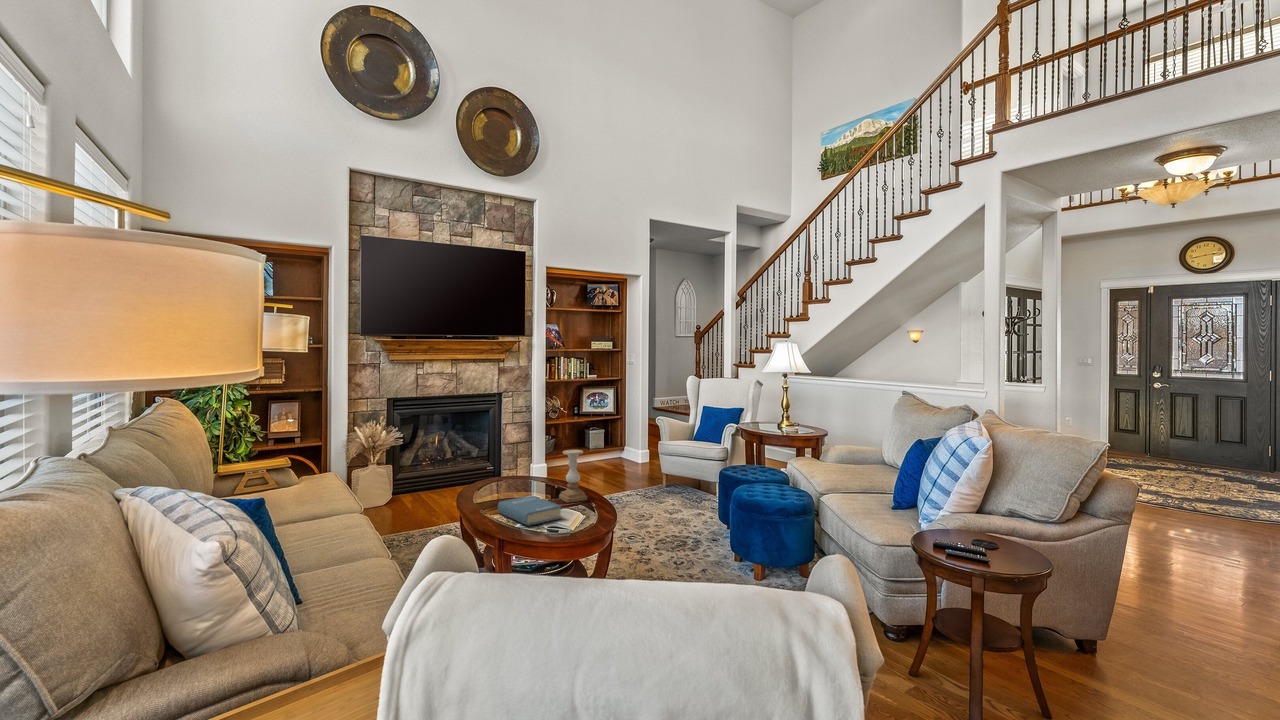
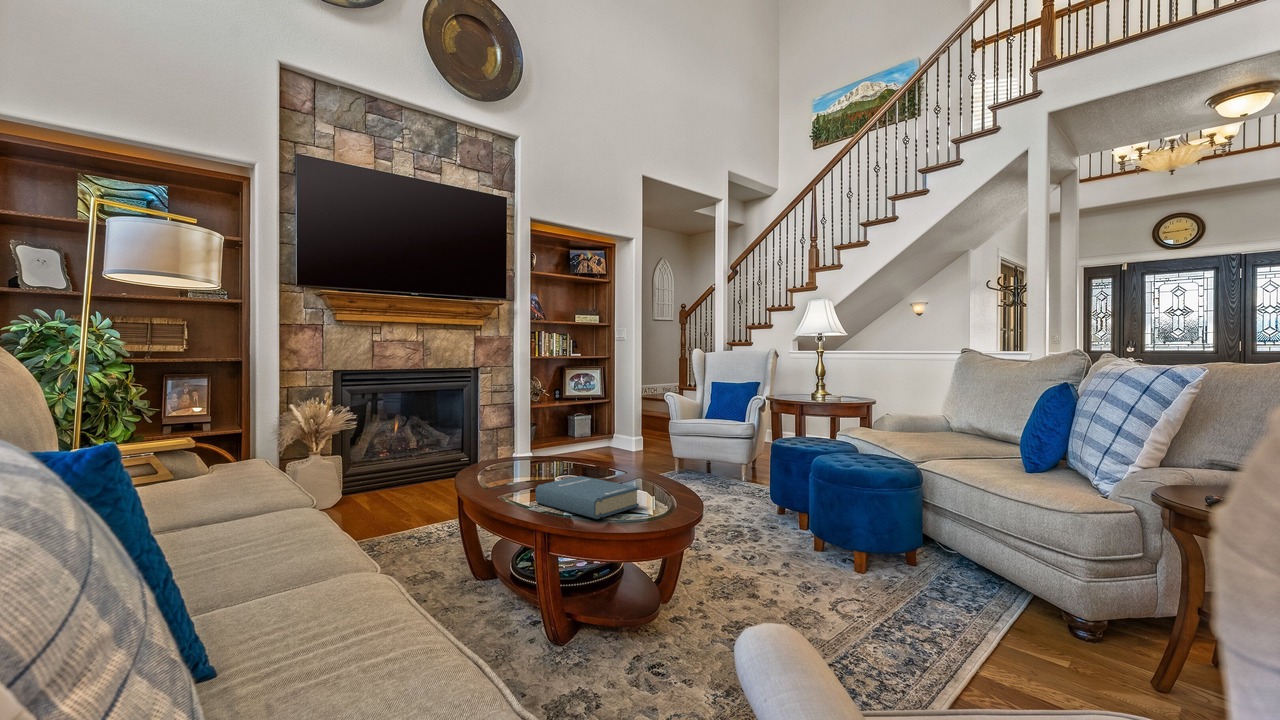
candle holder: present [559,450,587,503] -> none [610,411,653,486]

